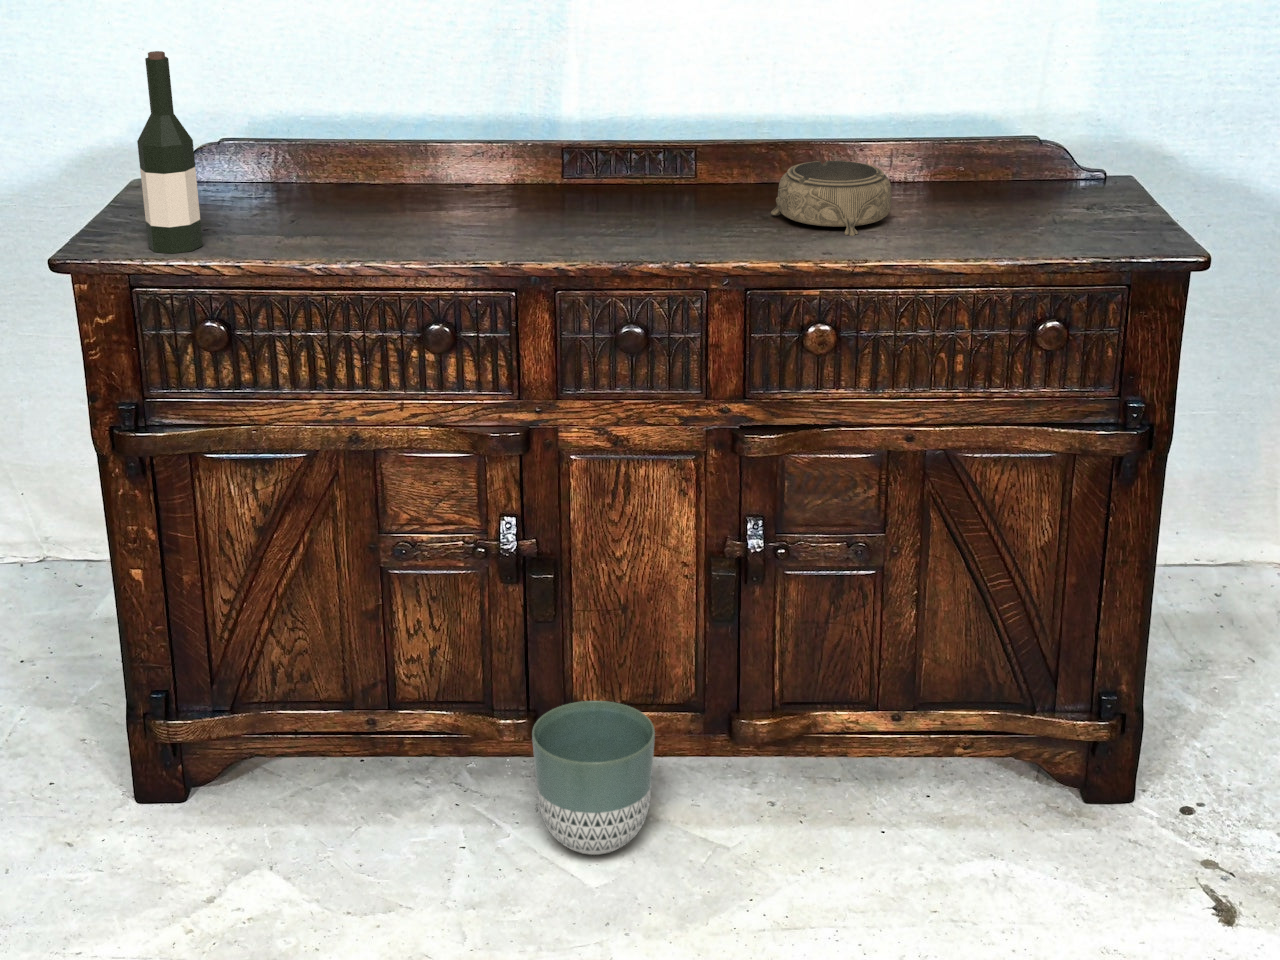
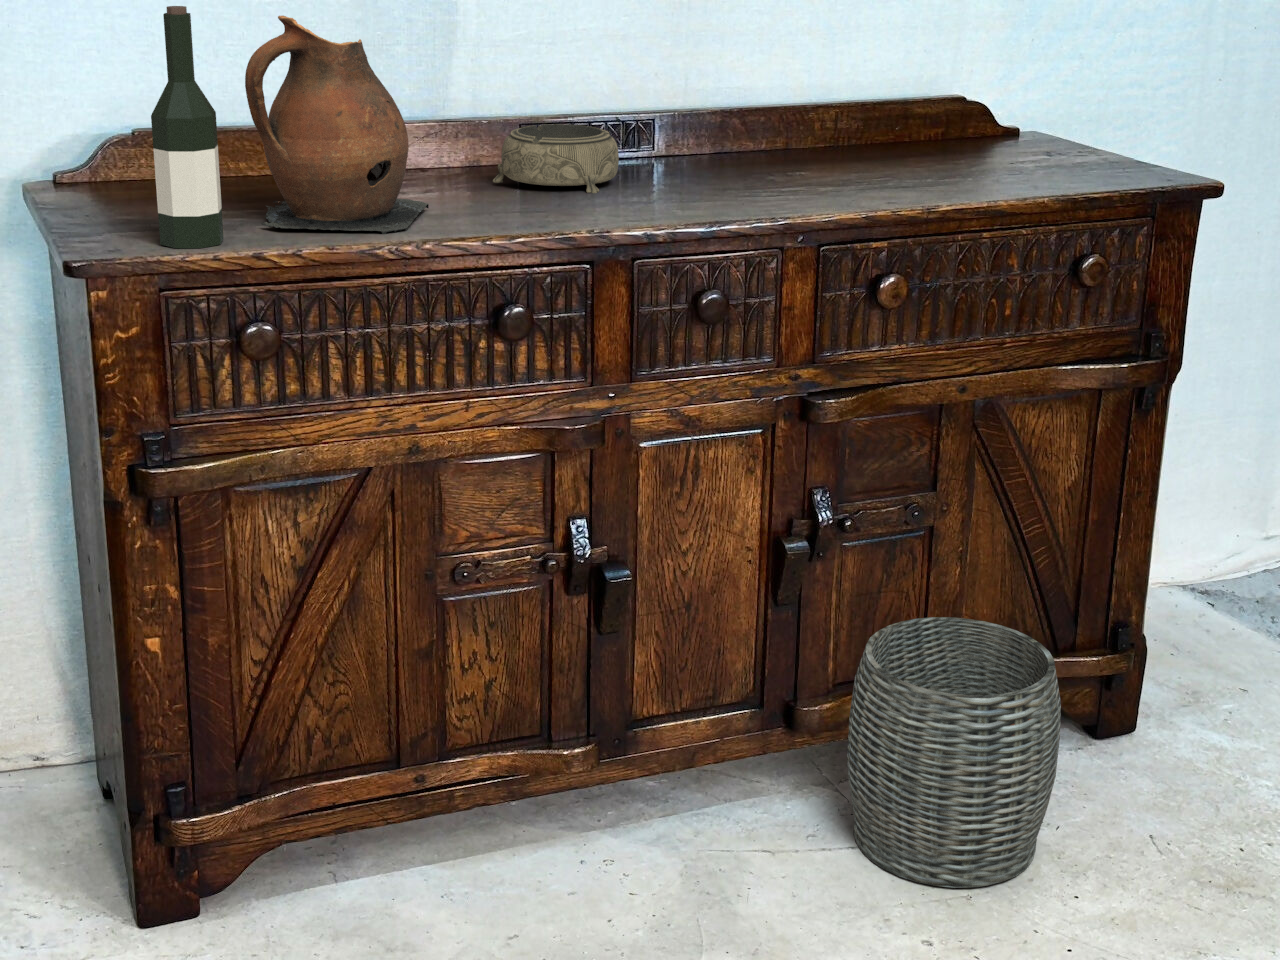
ceramic pitcher: none [238,55,417,252] -> present [245,16,429,234]
decorative bowl: present [771,161,892,236] -> present [493,124,619,193]
woven basket: none [750,653,954,919] -> present [847,617,1061,888]
planter: present [532,701,655,855] -> none [625,710,758,877]

